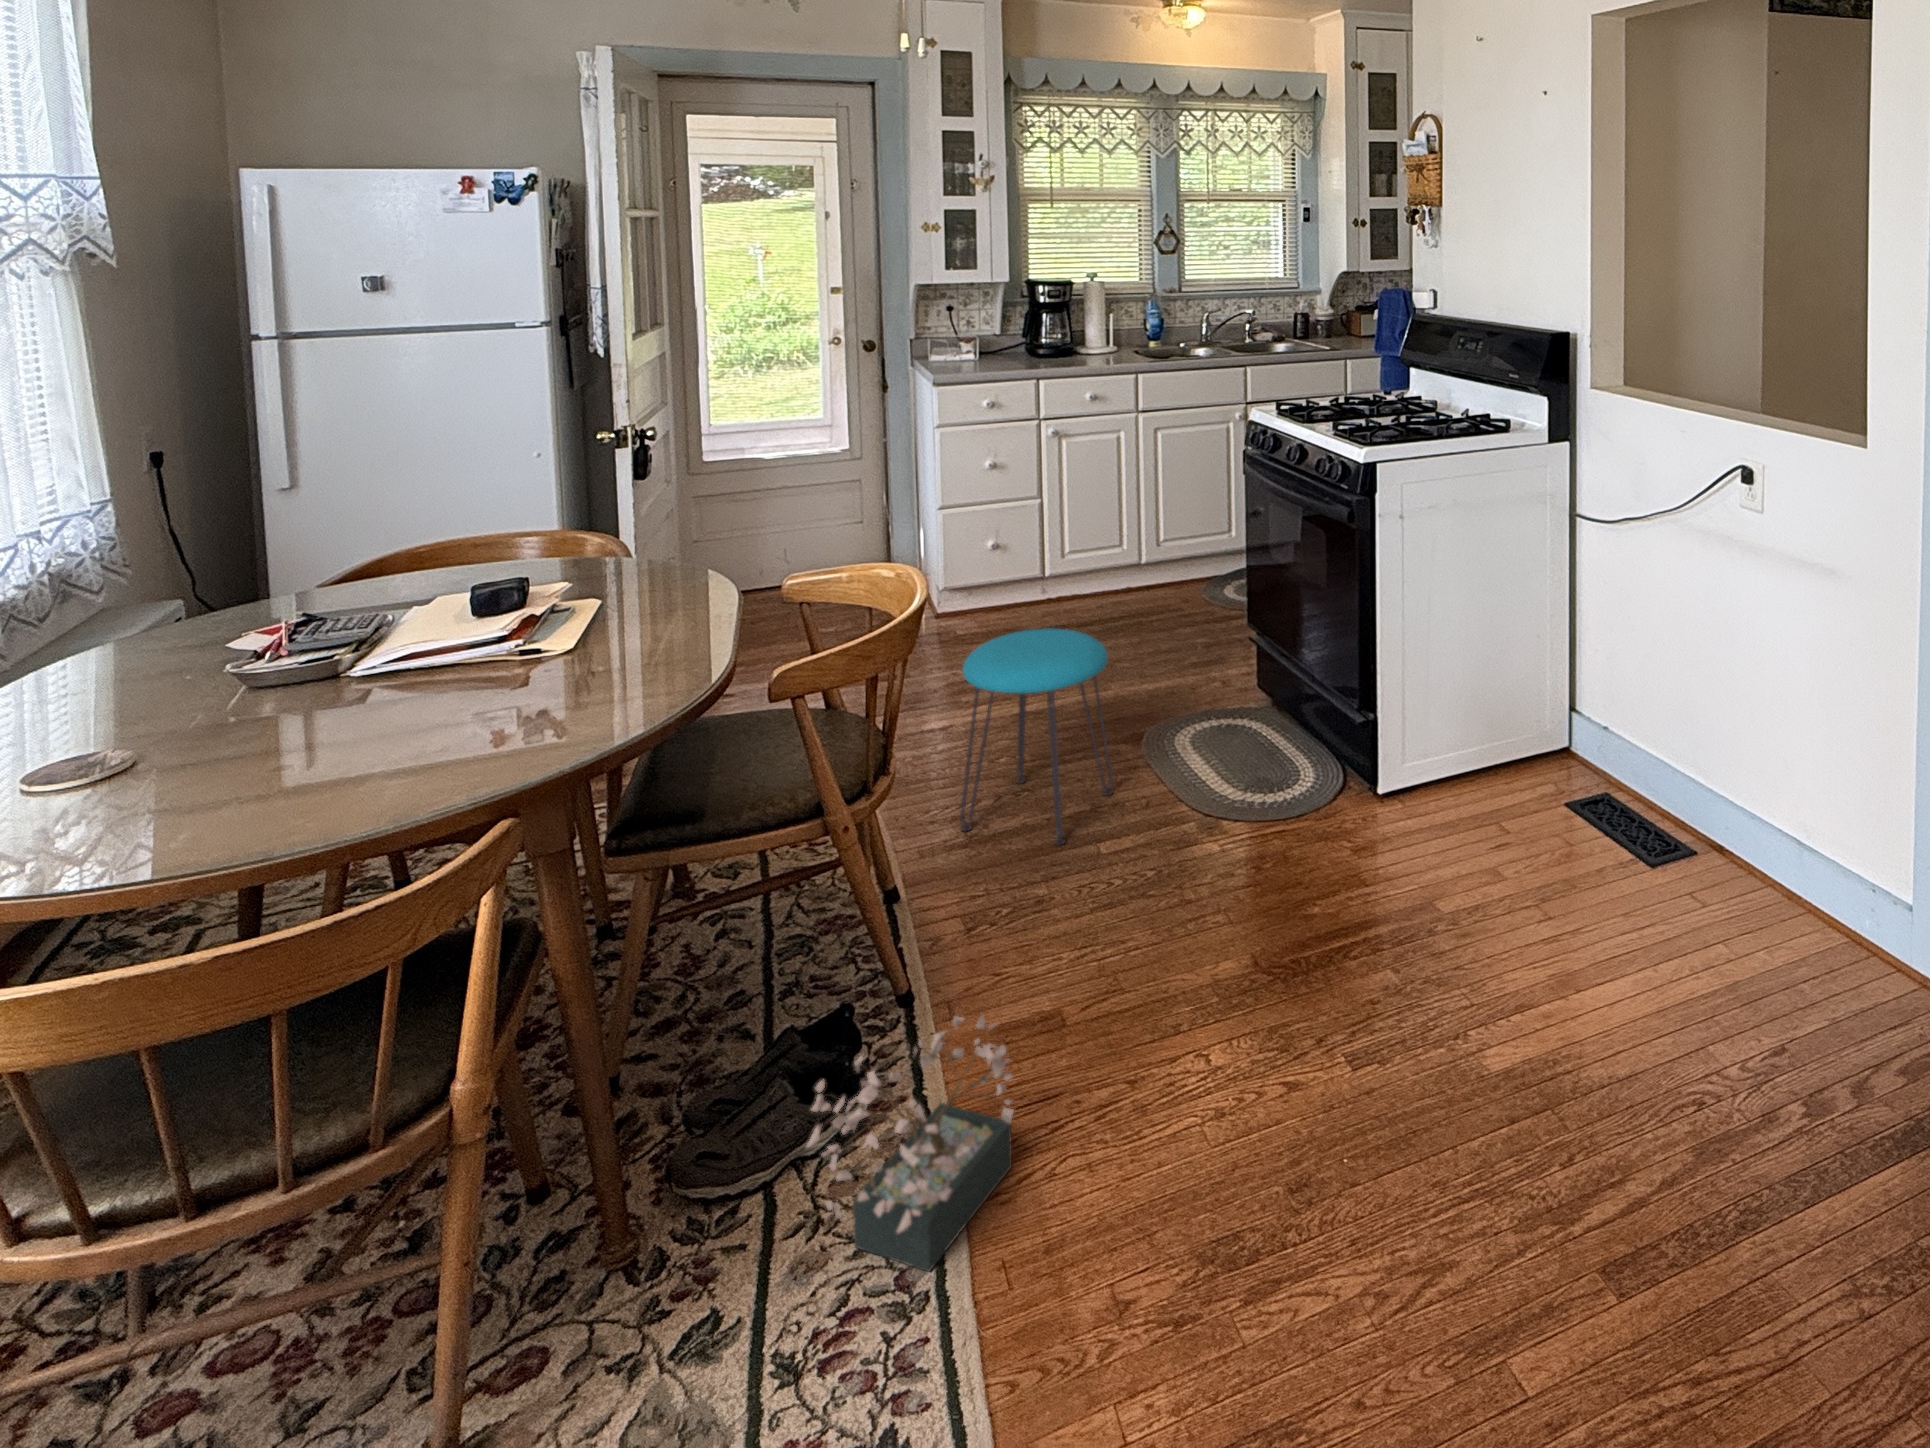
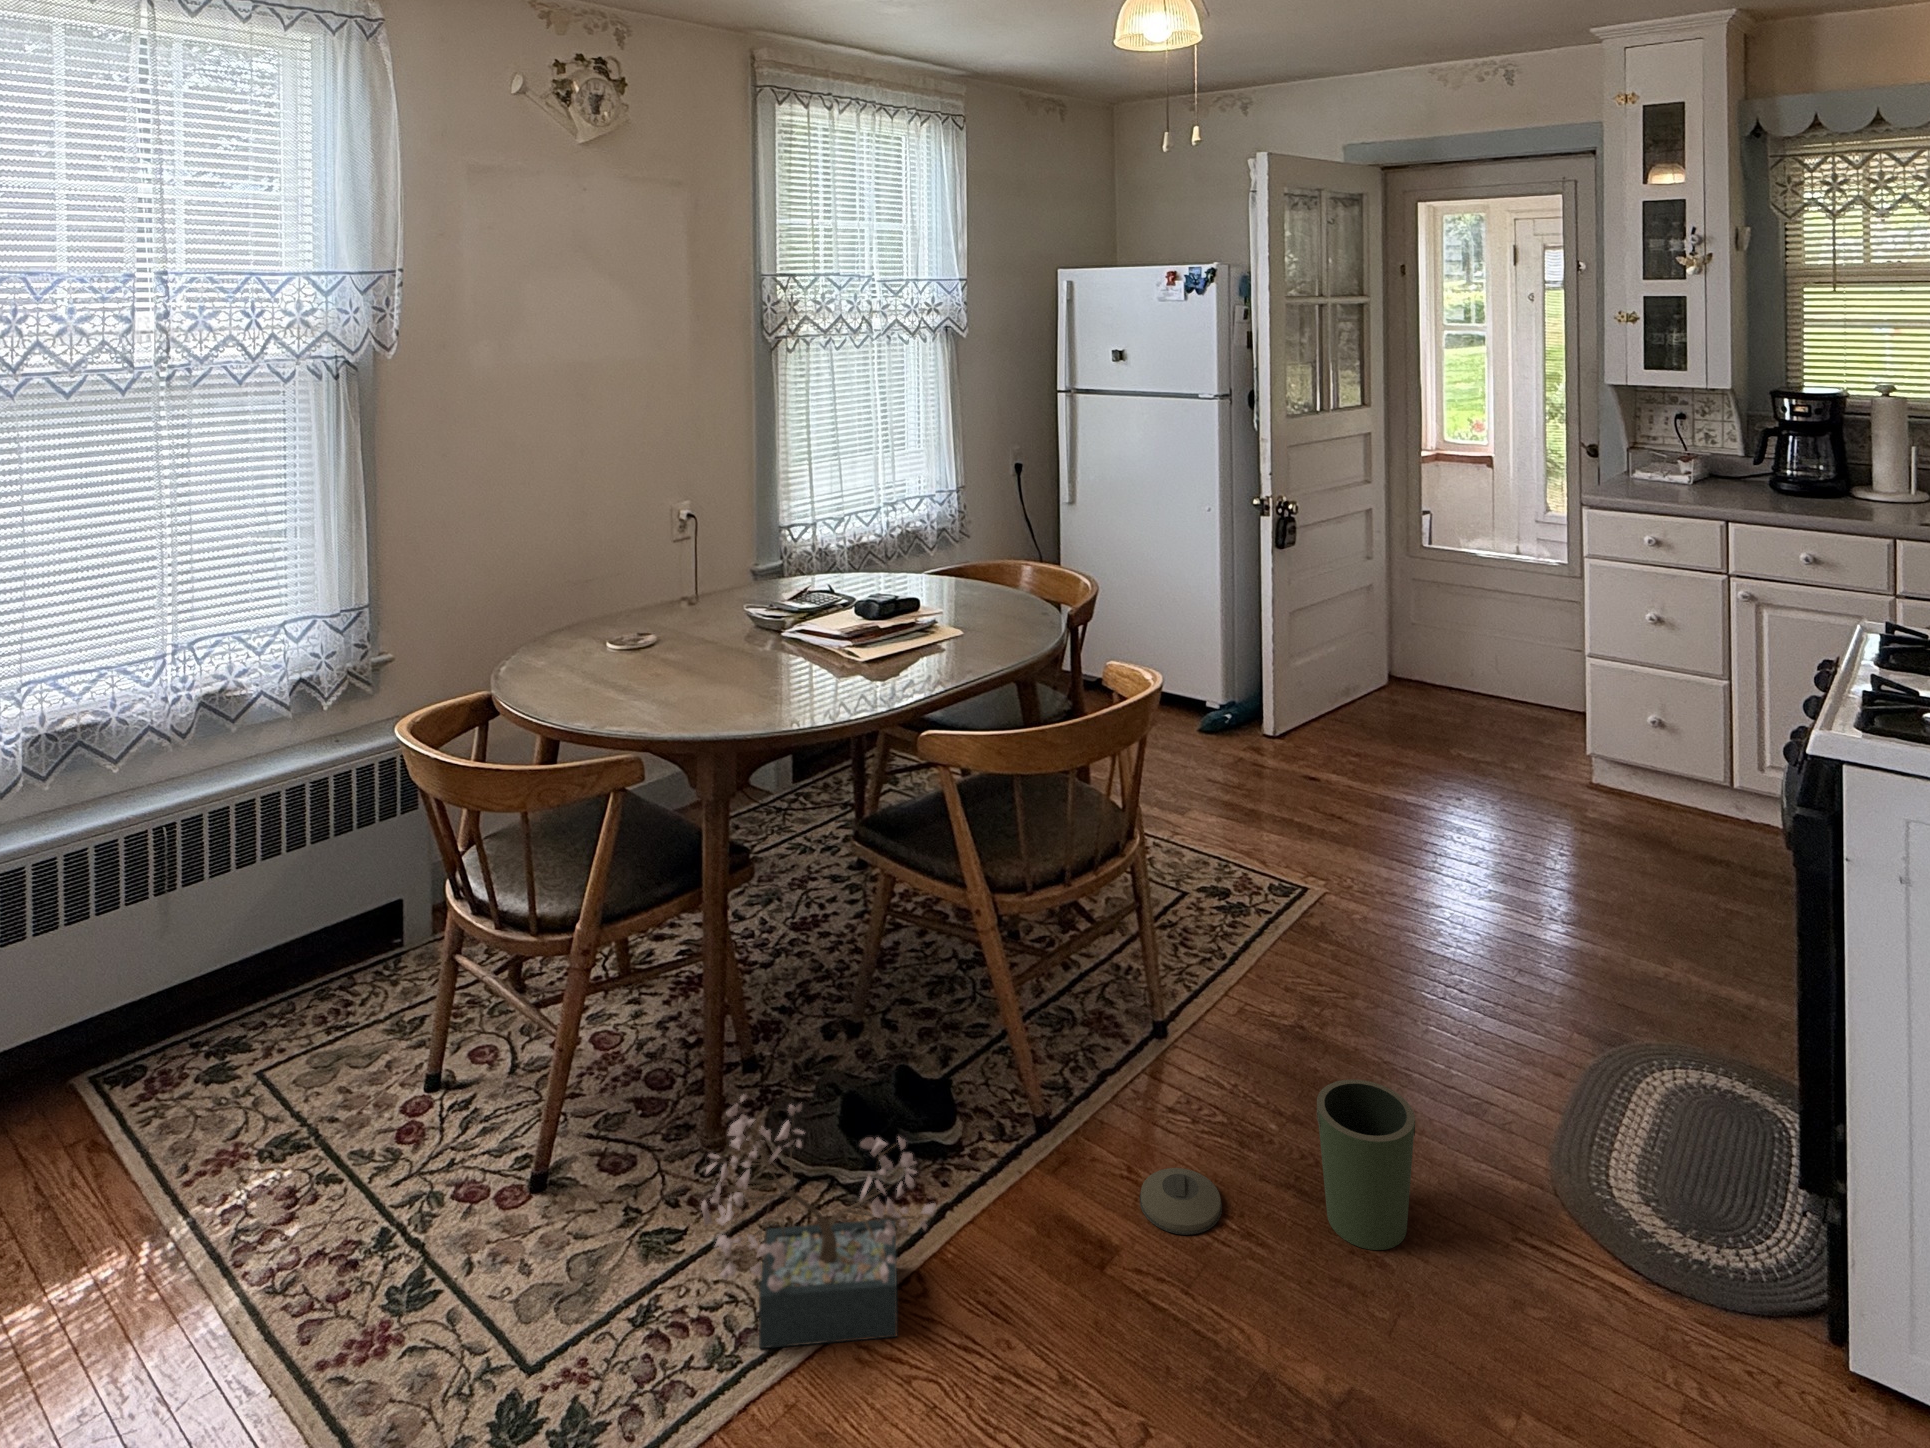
stool: present [960,628,1113,845] -> none [1292,809,1483,1095]
trash can: none [1025,793,1194,983] -> present [1140,1079,1415,1250]

